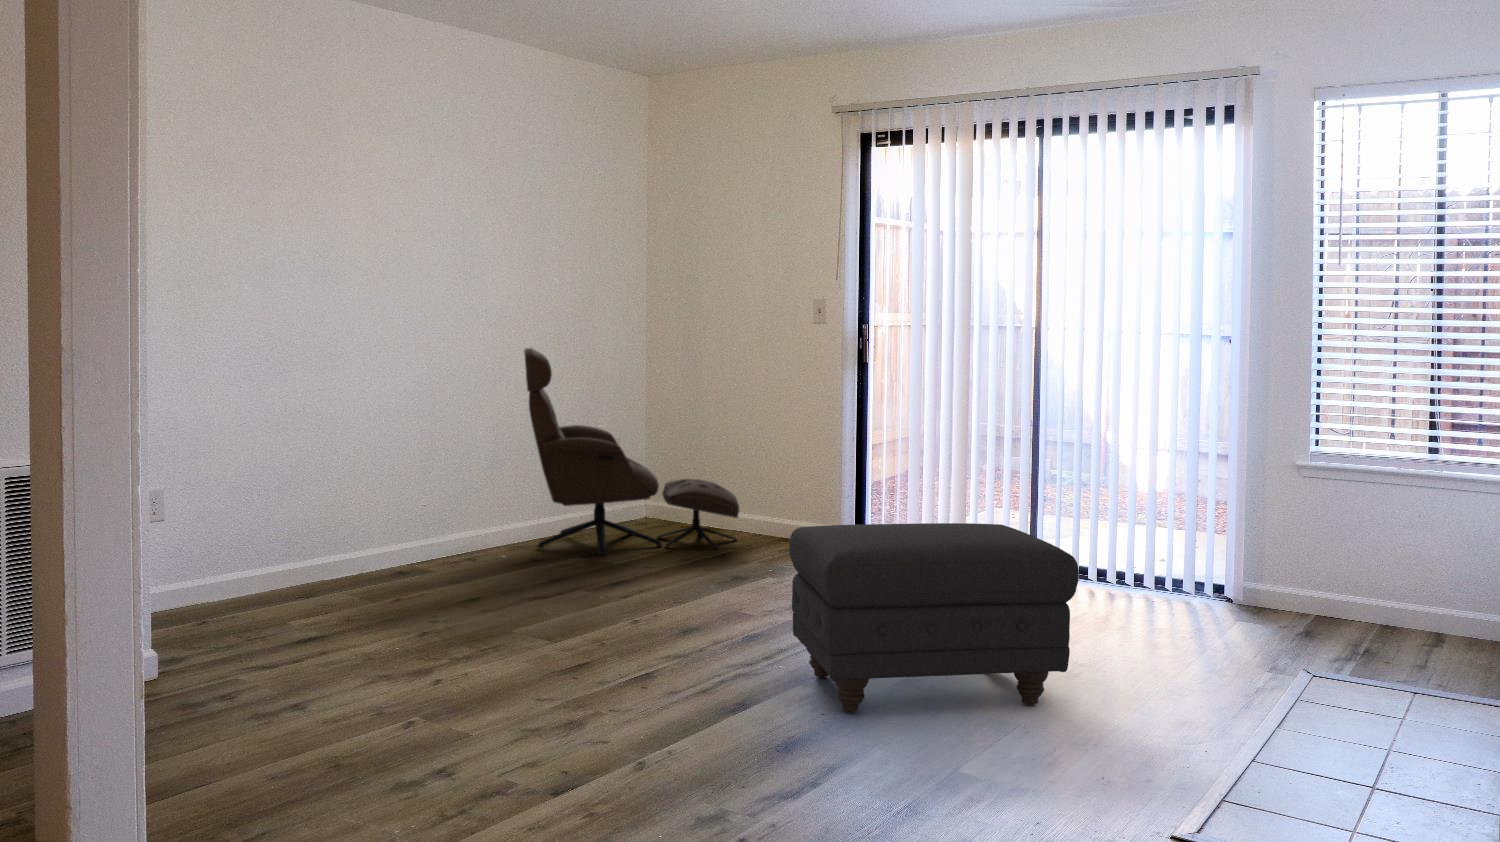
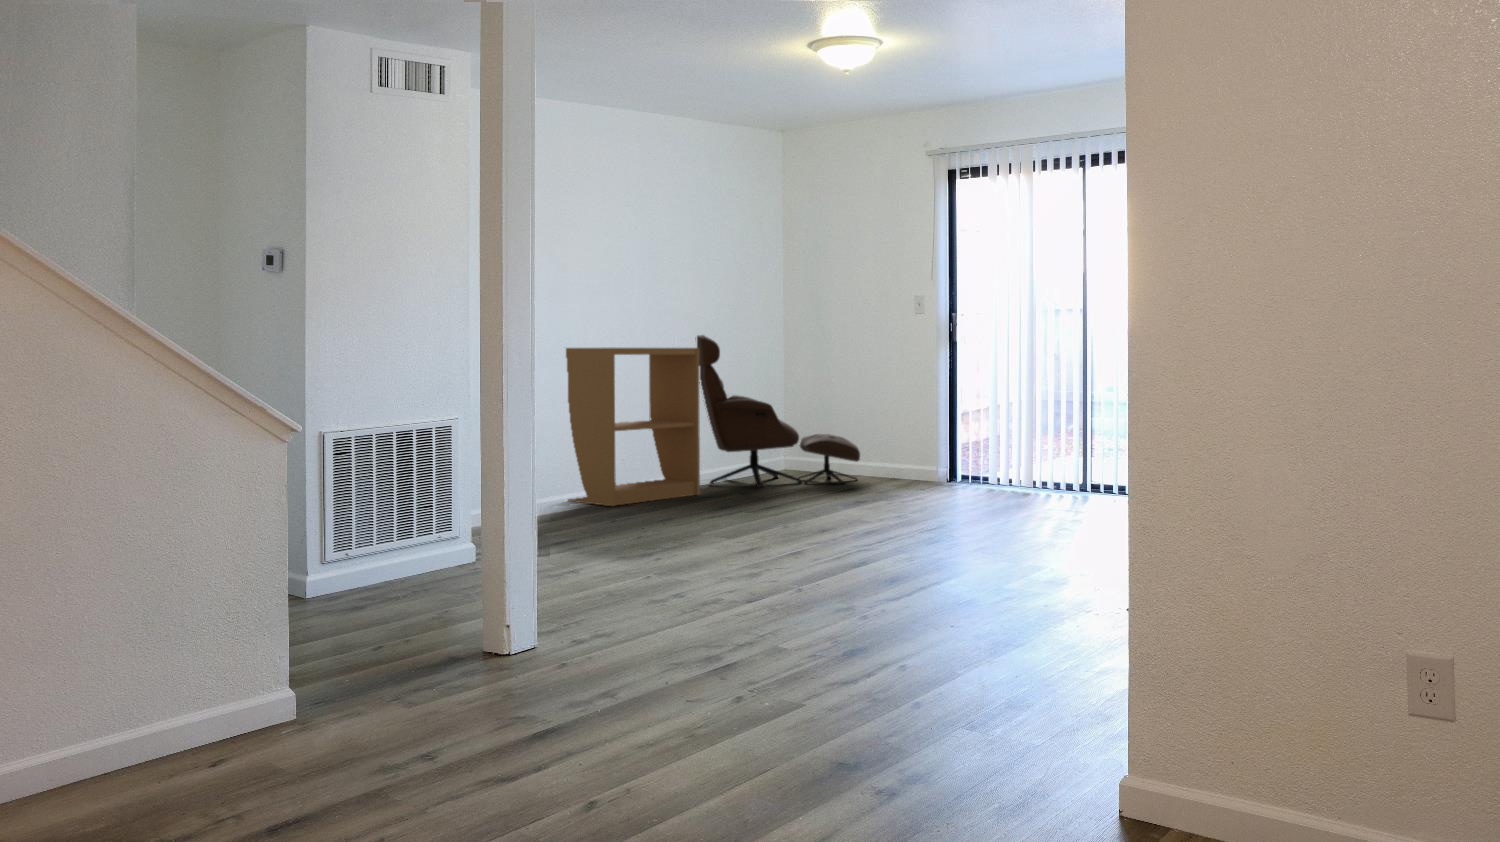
bookshelf: none [316,367,516,598] -> present [566,348,700,506]
ottoman: present [789,523,1079,713] -> none [909,433,1100,546]

